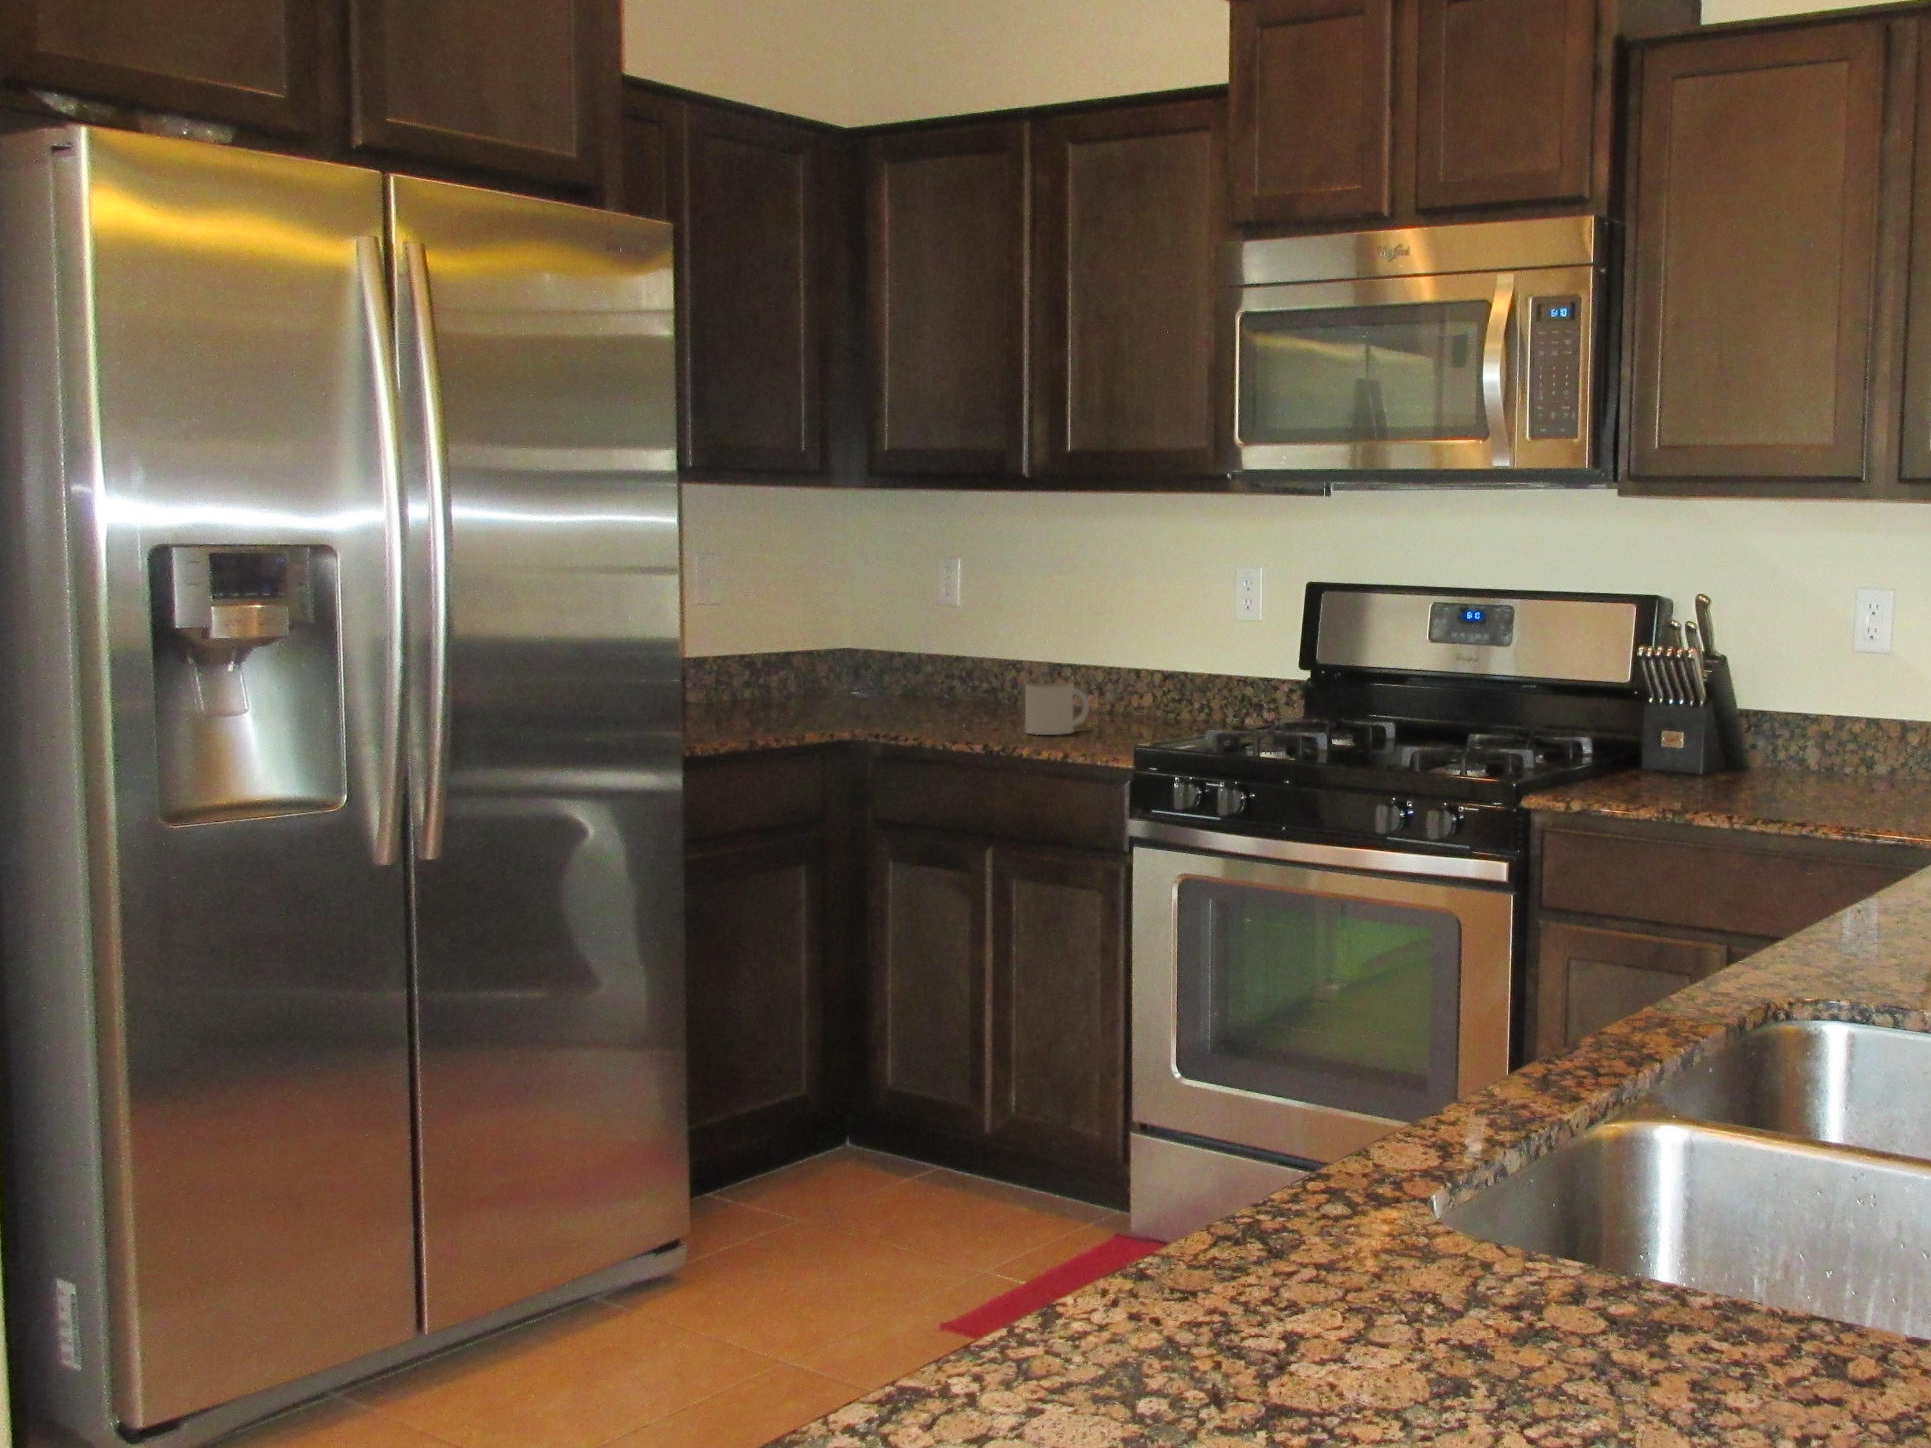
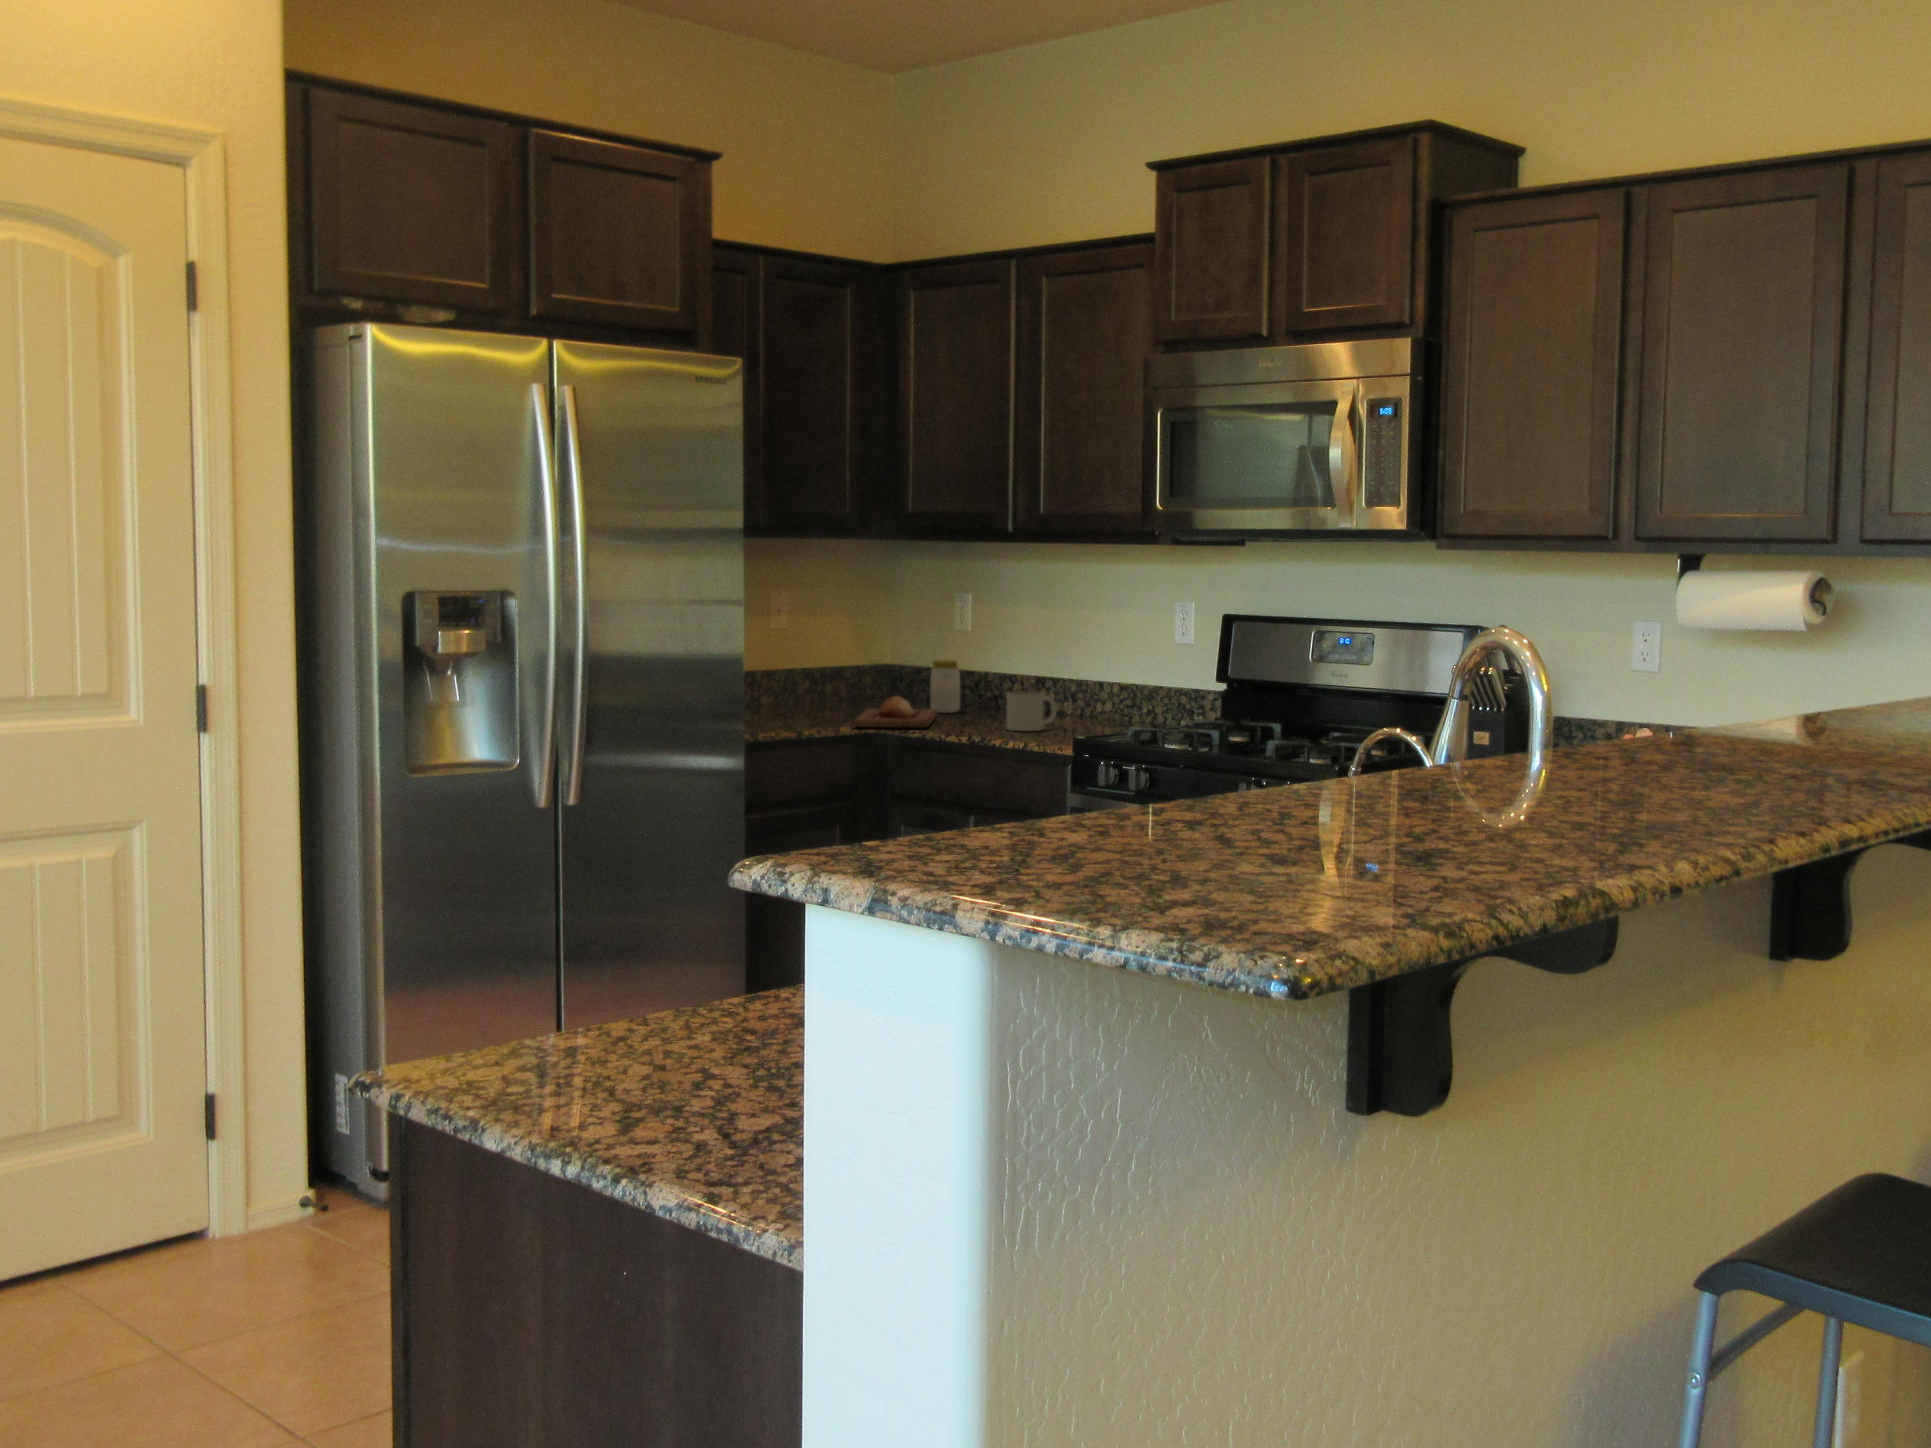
jar: none [914,644,953,711] -> present [930,660,960,713]
bread loaf: none [822,692,926,733] -> present [854,696,937,728]

